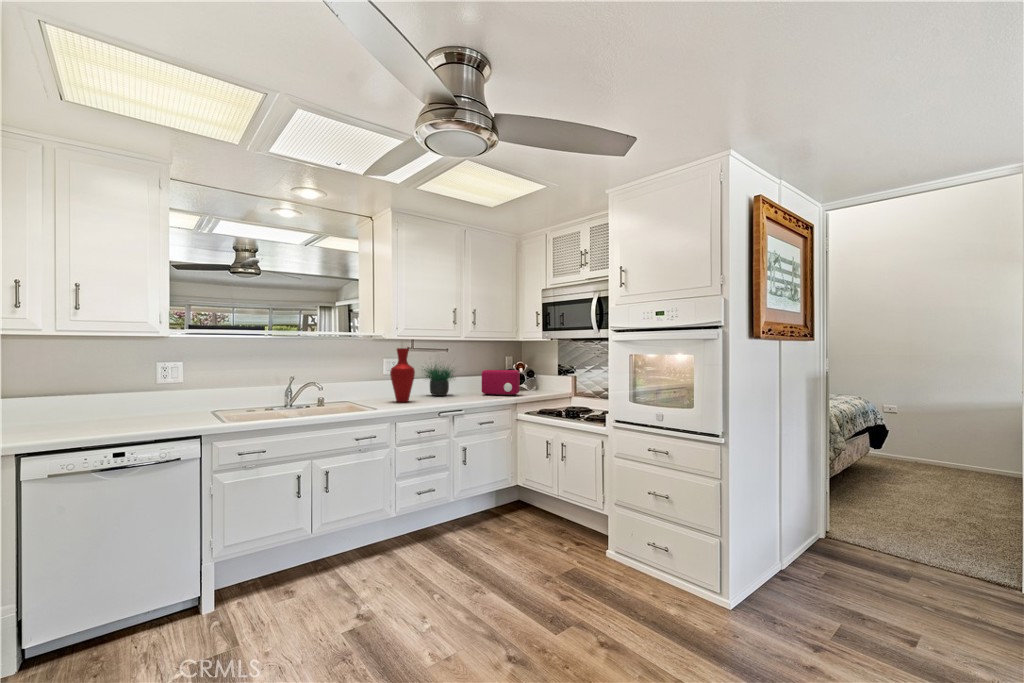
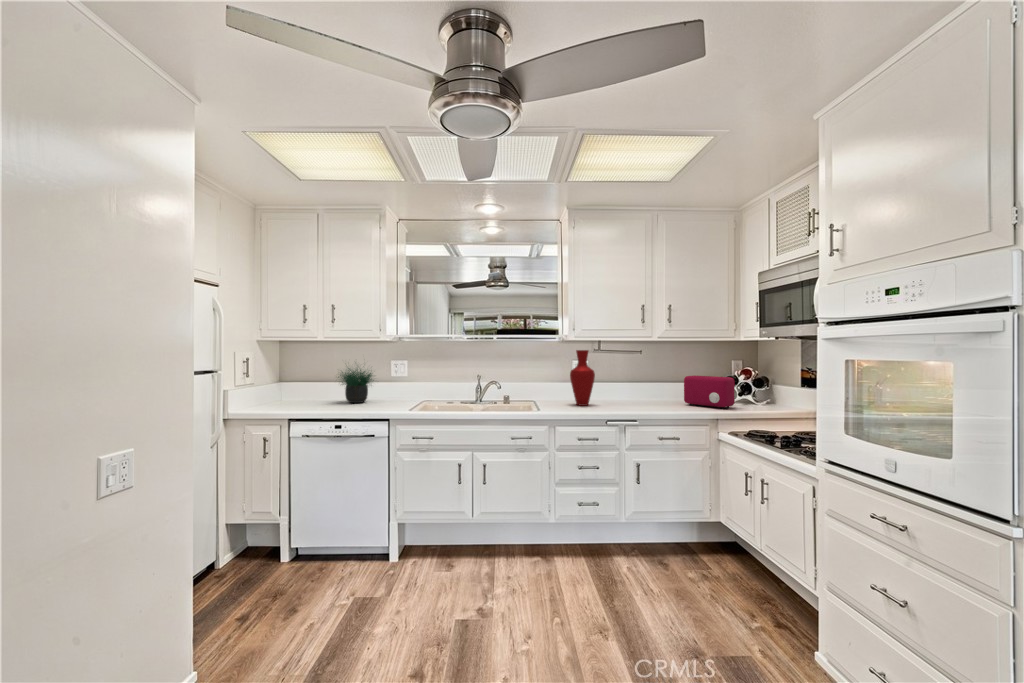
potted plant: present [424,364,453,396] -> present [338,368,374,403]

